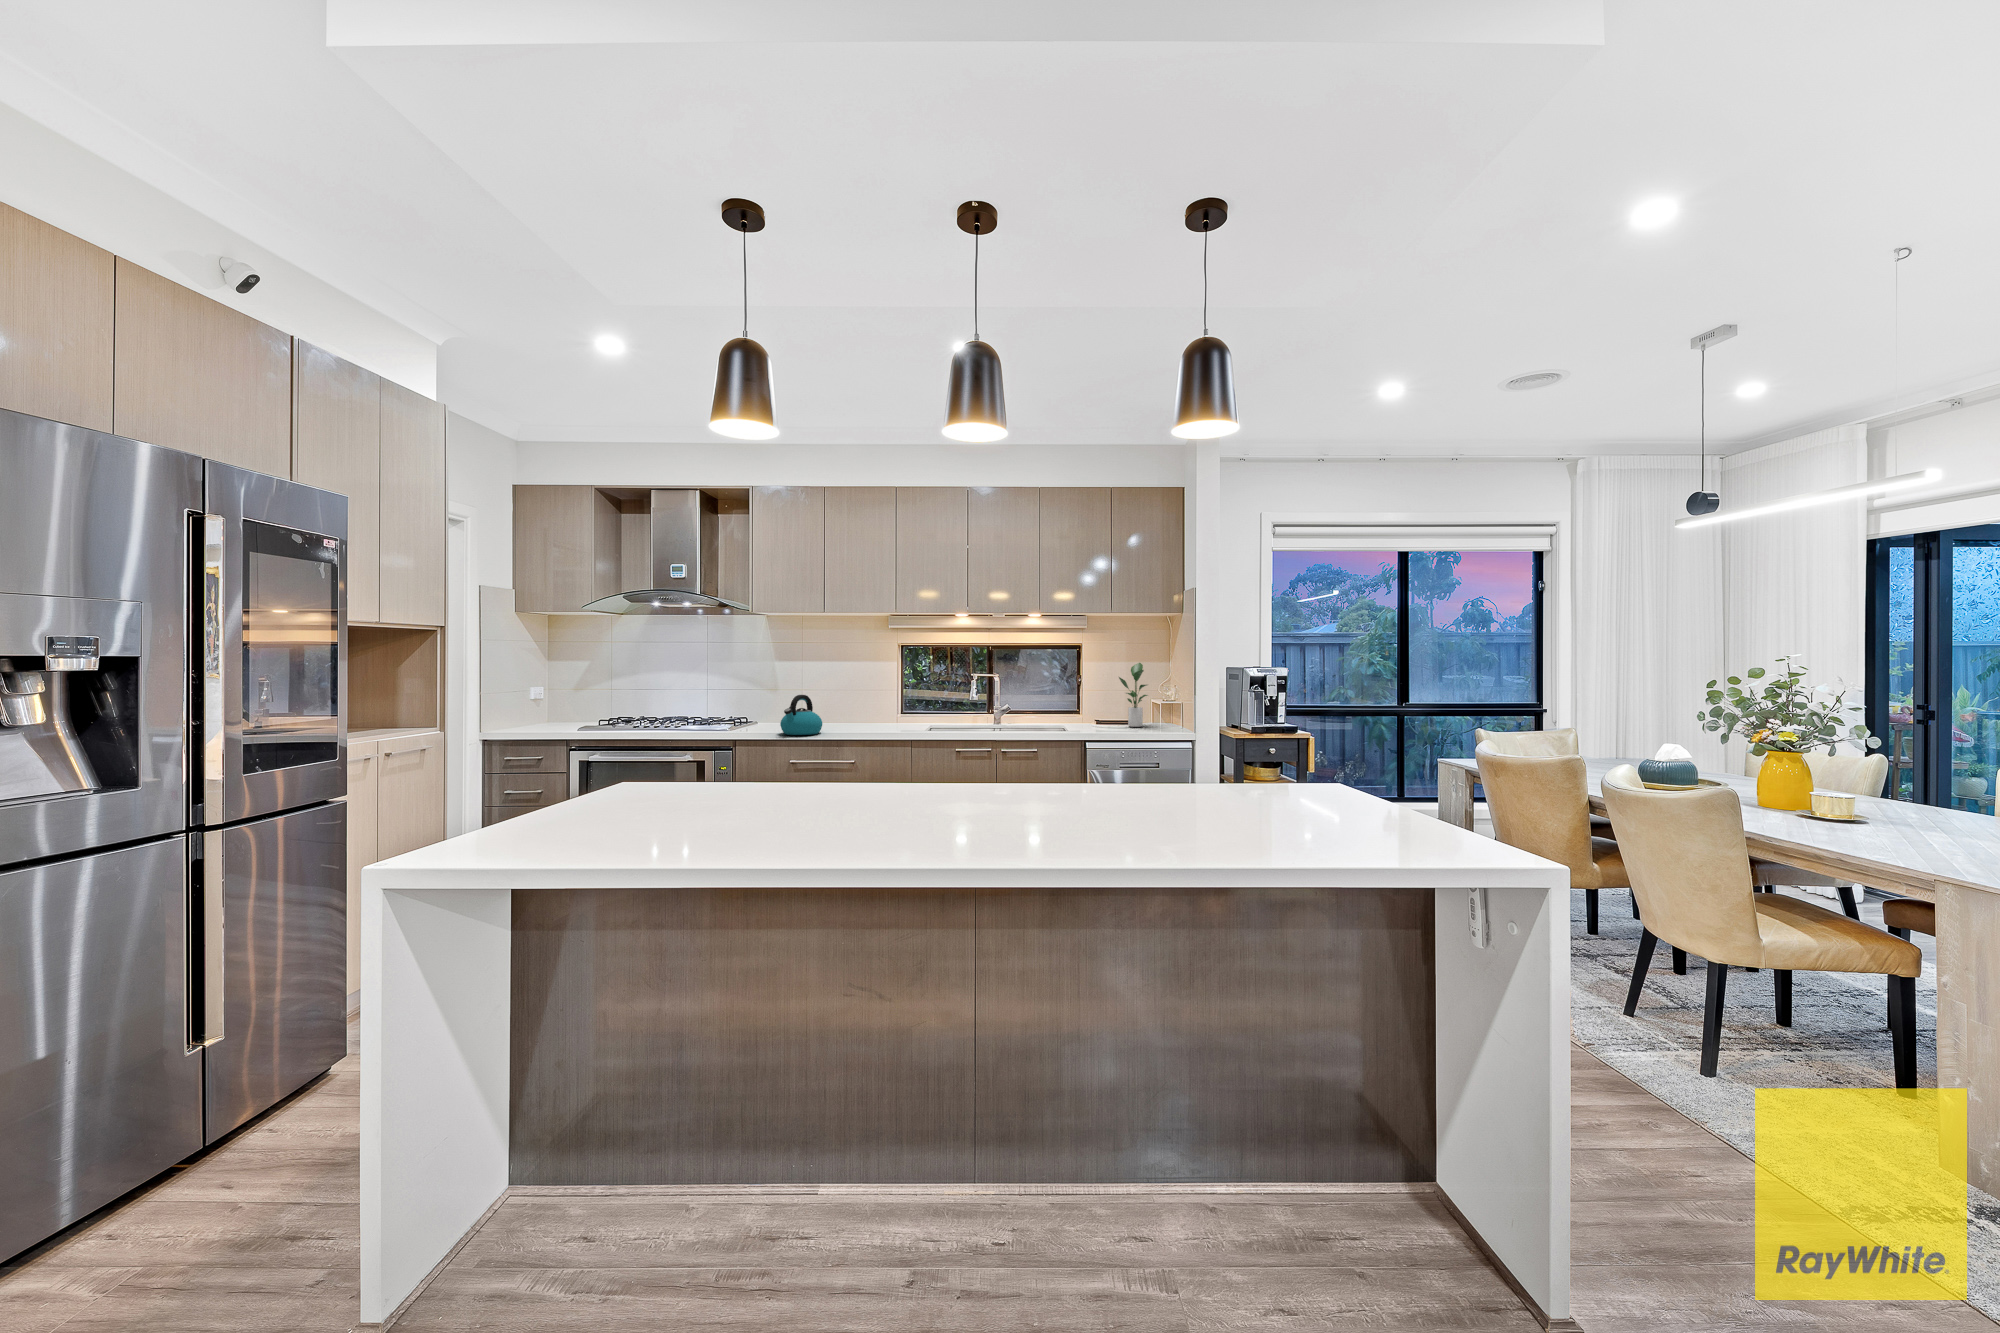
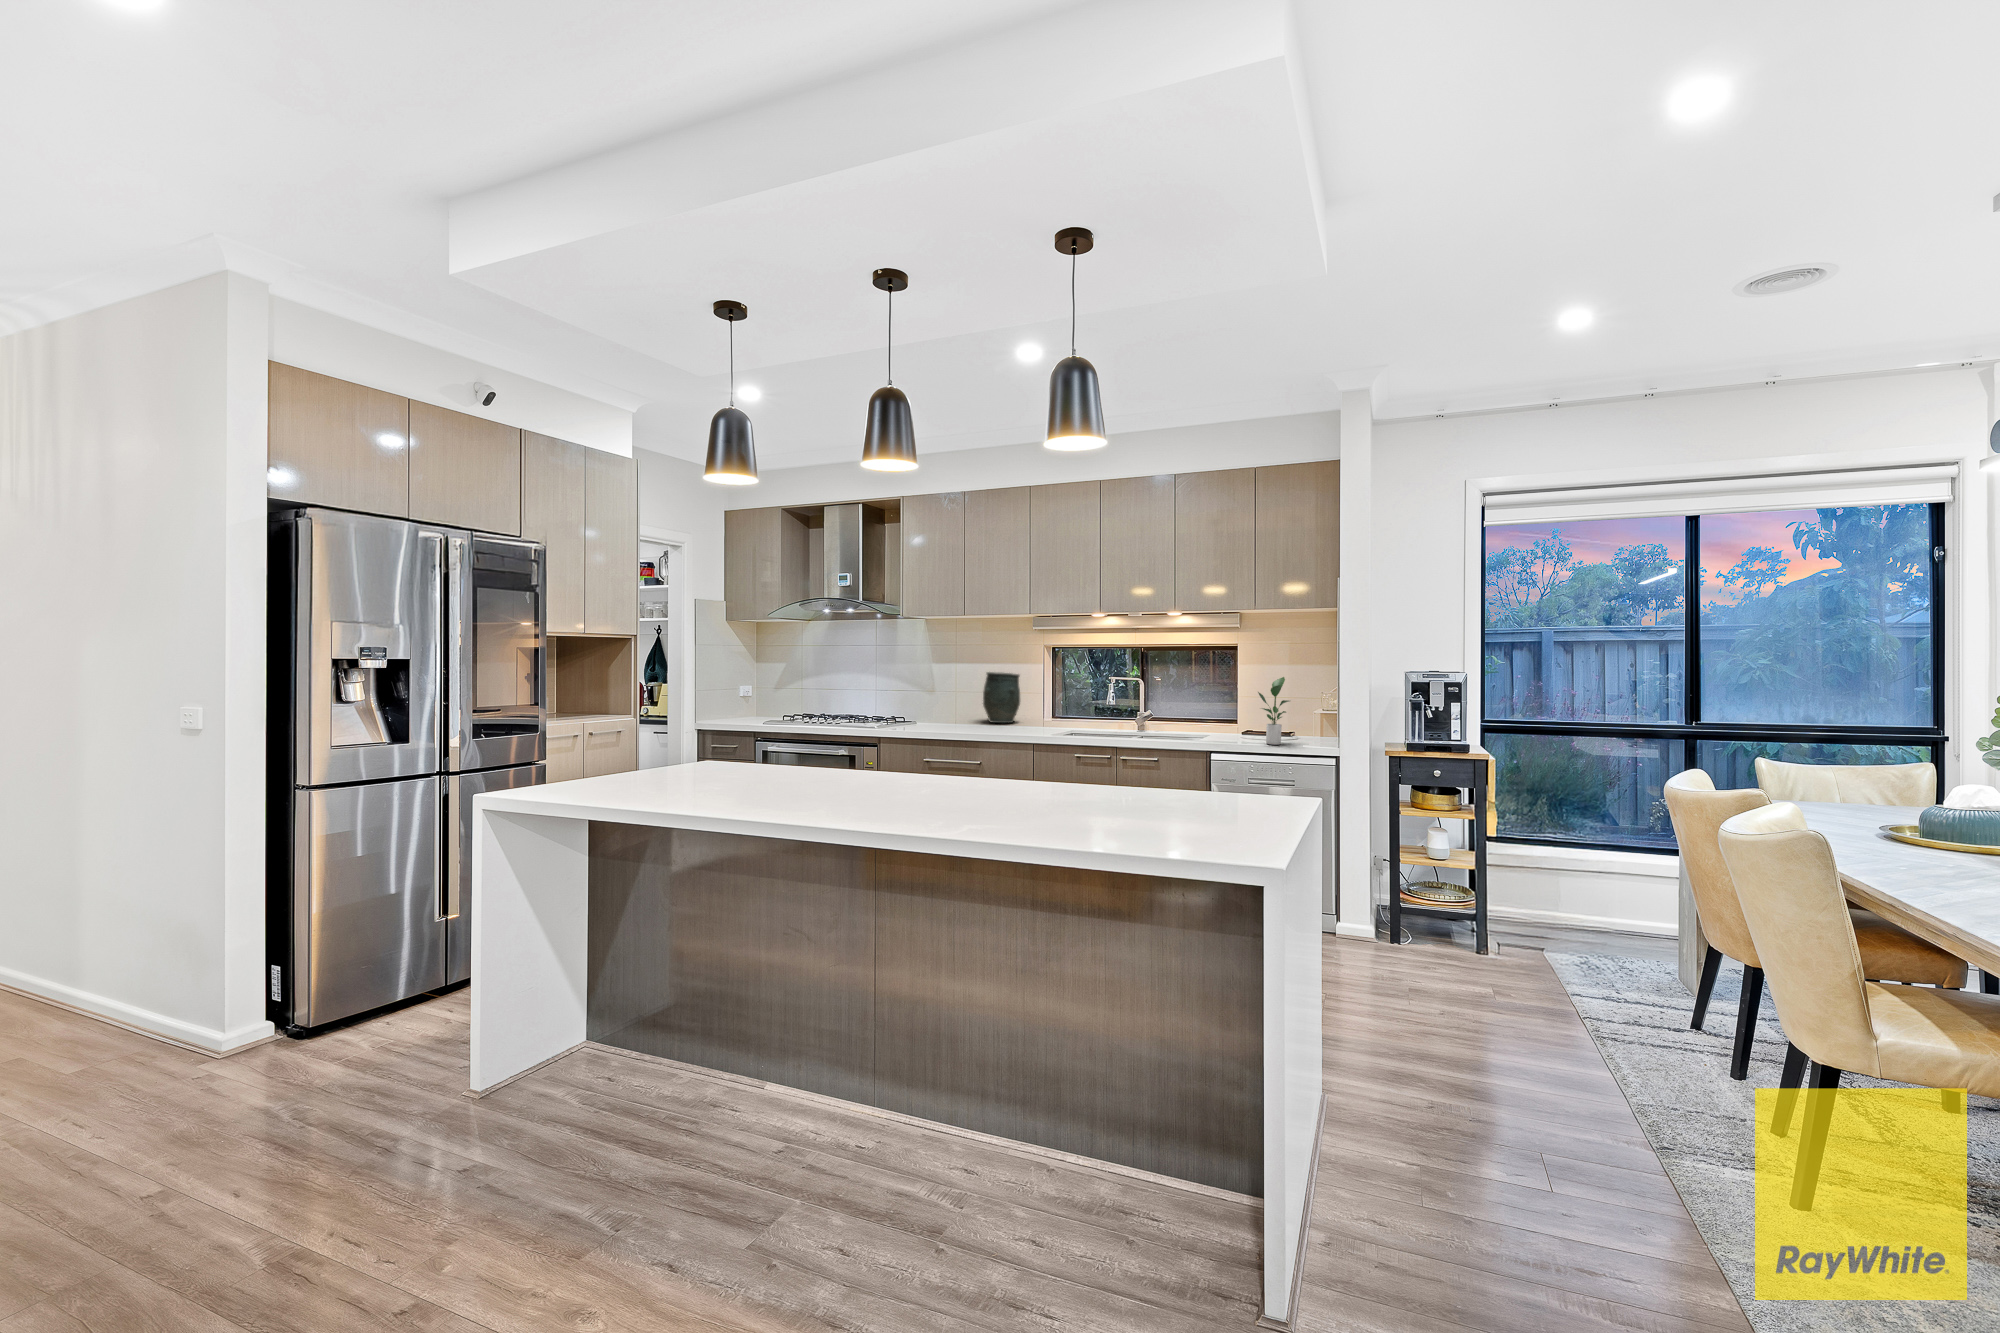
vase: none [831,668,871,721] -> present [983,672,1020,723]
kettle: present [780,695,822,735] -> none [923,697,961,734]

